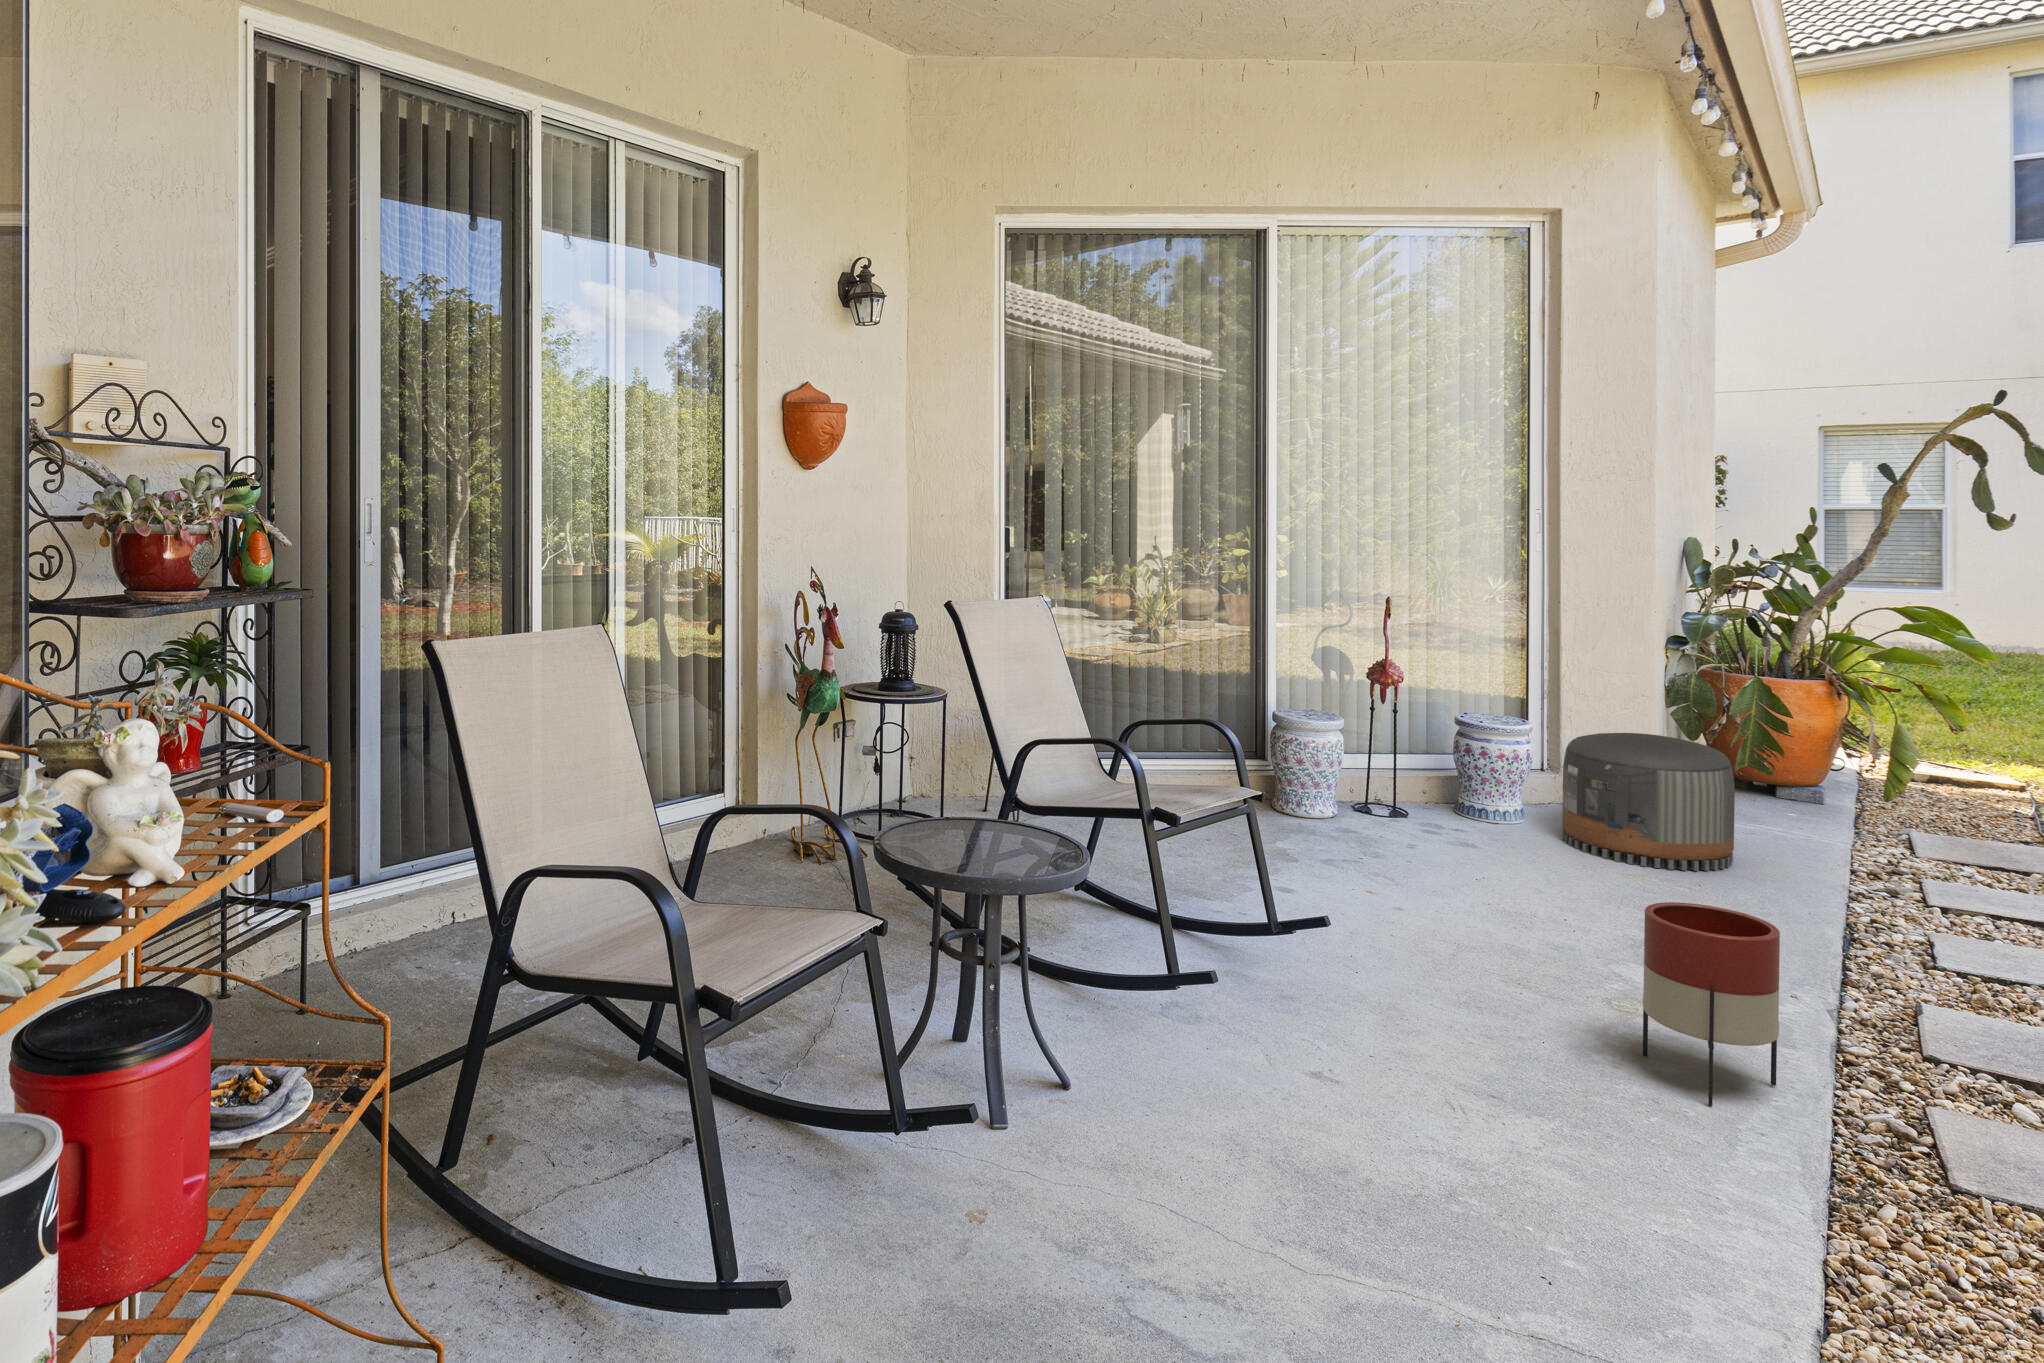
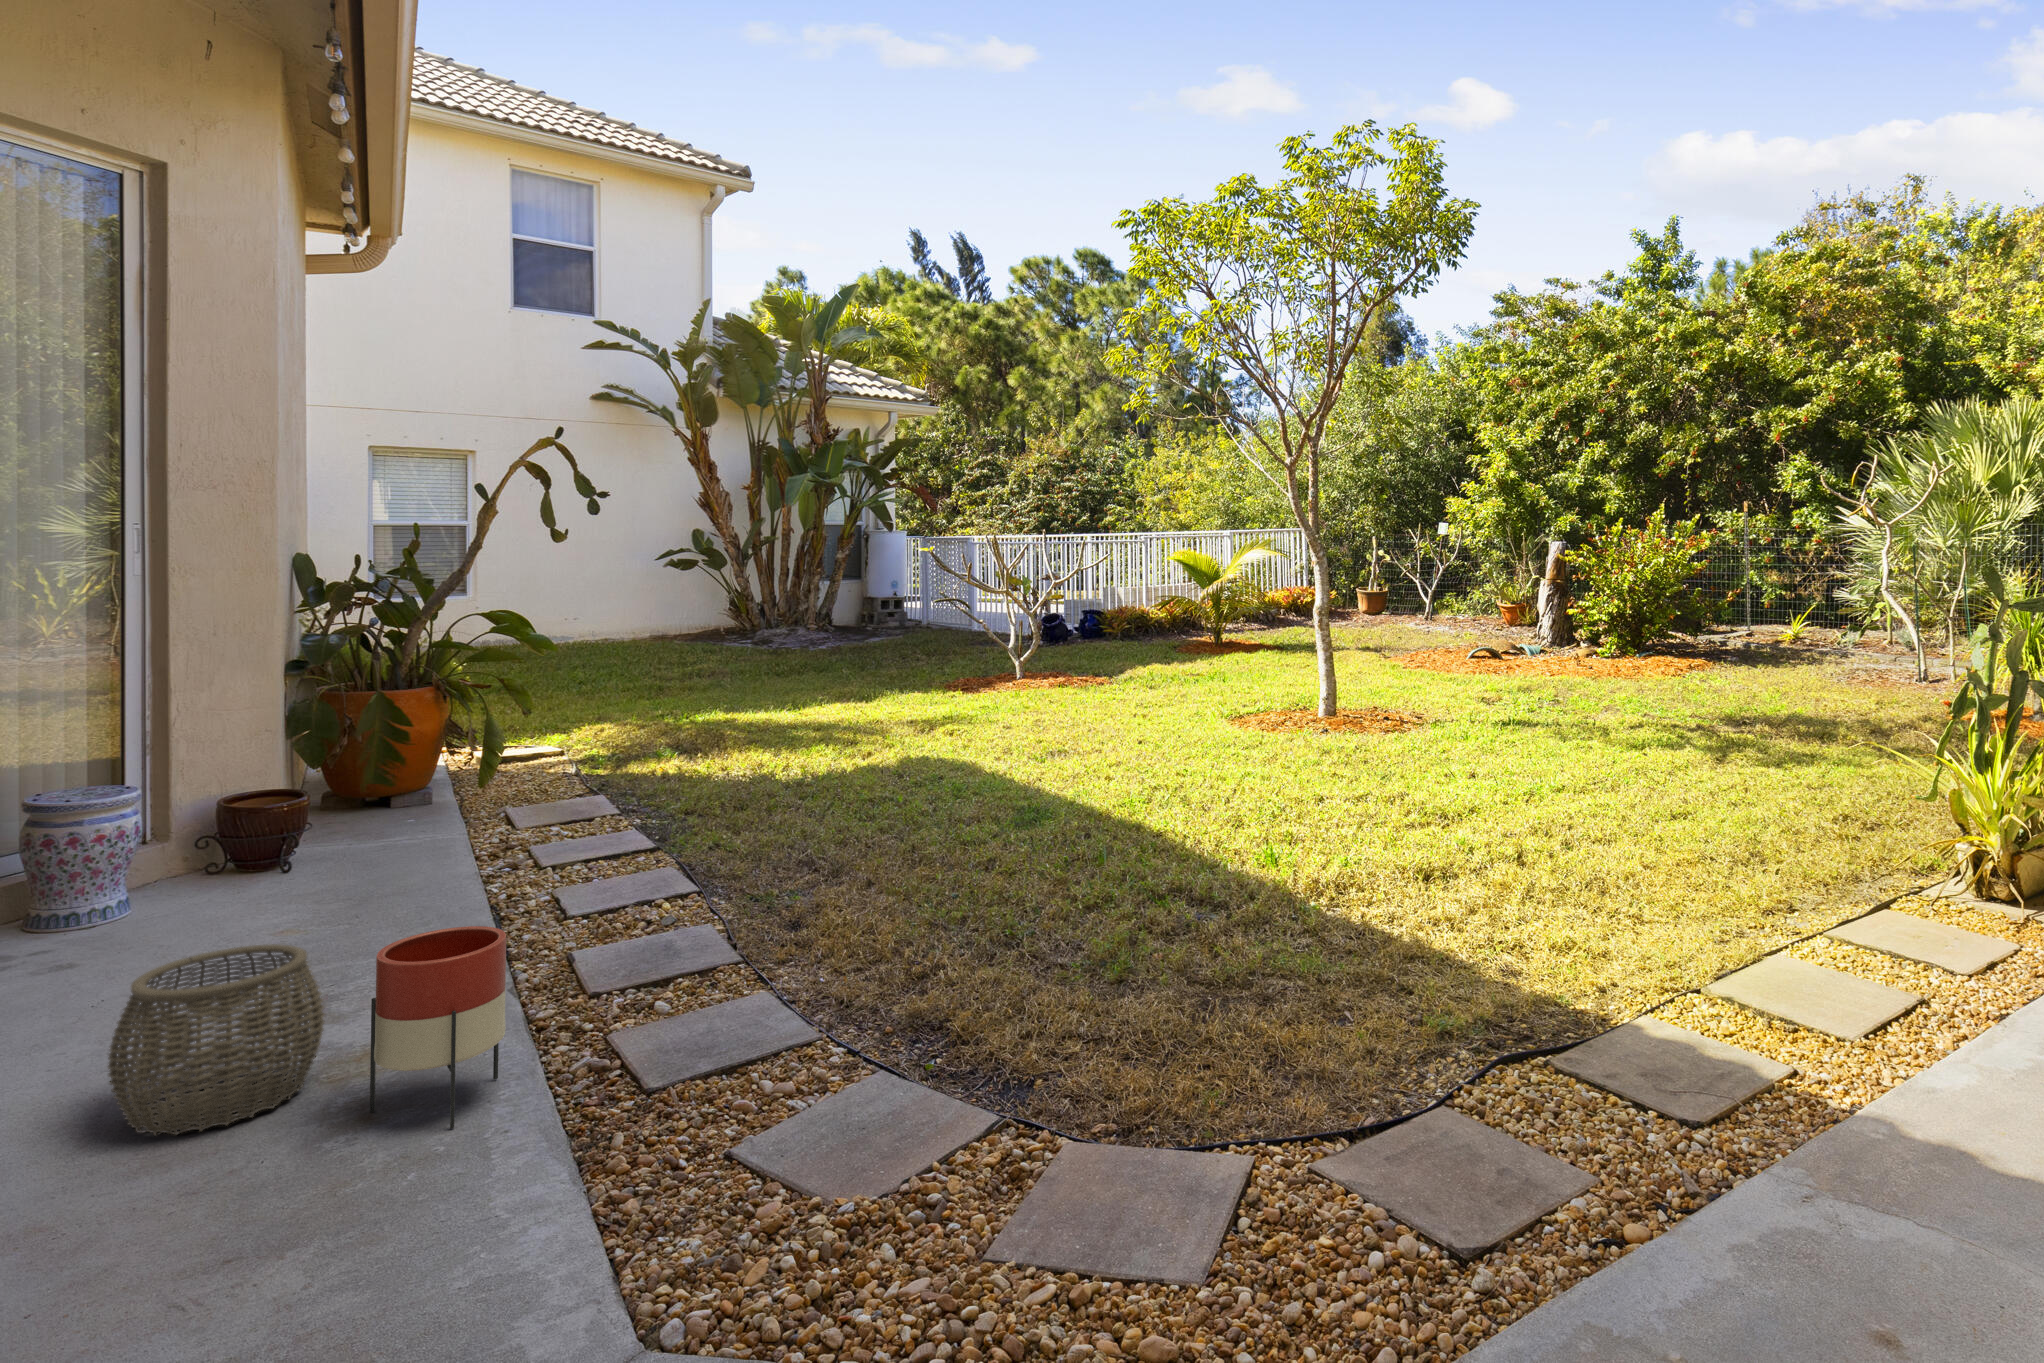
pouf: present [1562,733,1735,871] -> none [183,769,379,919]
woven basket: none [1455,861,1617,1014] -> present [108,944,325,1136]

